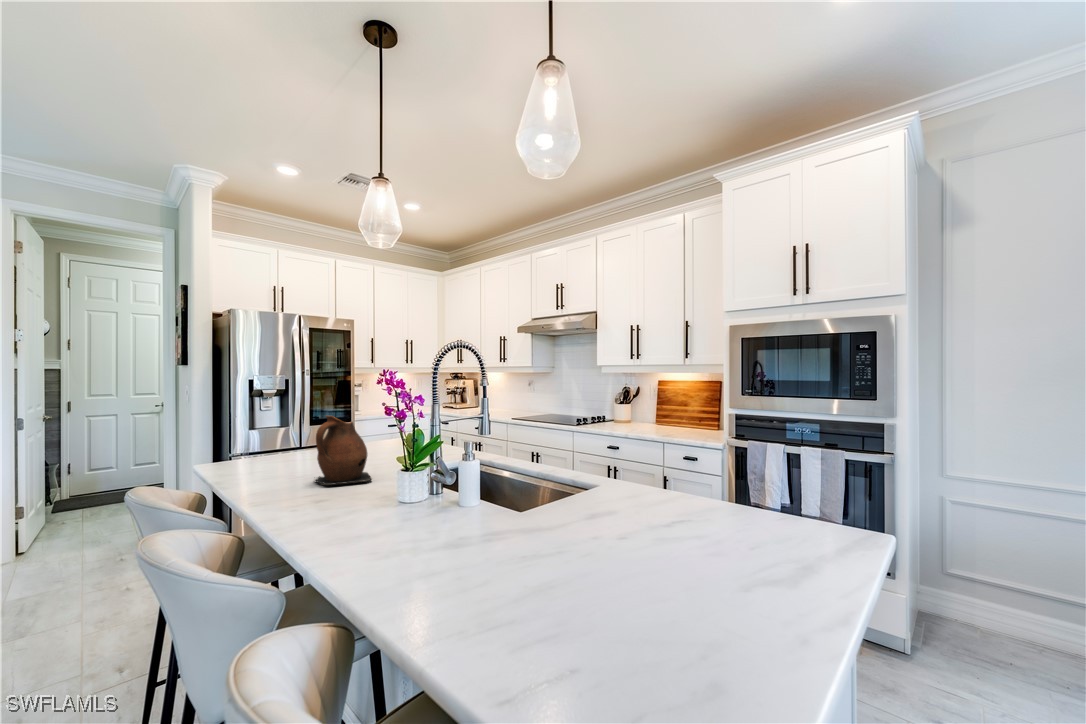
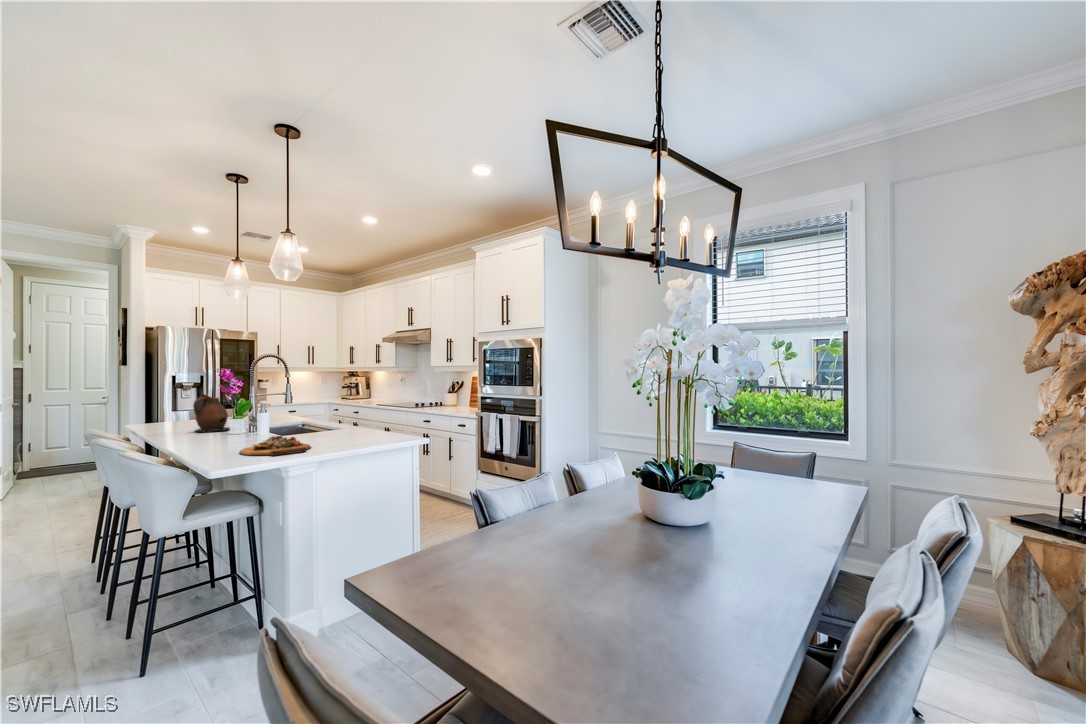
cutting board: none [489,533,660,613] -> present [239,436,311,456]

